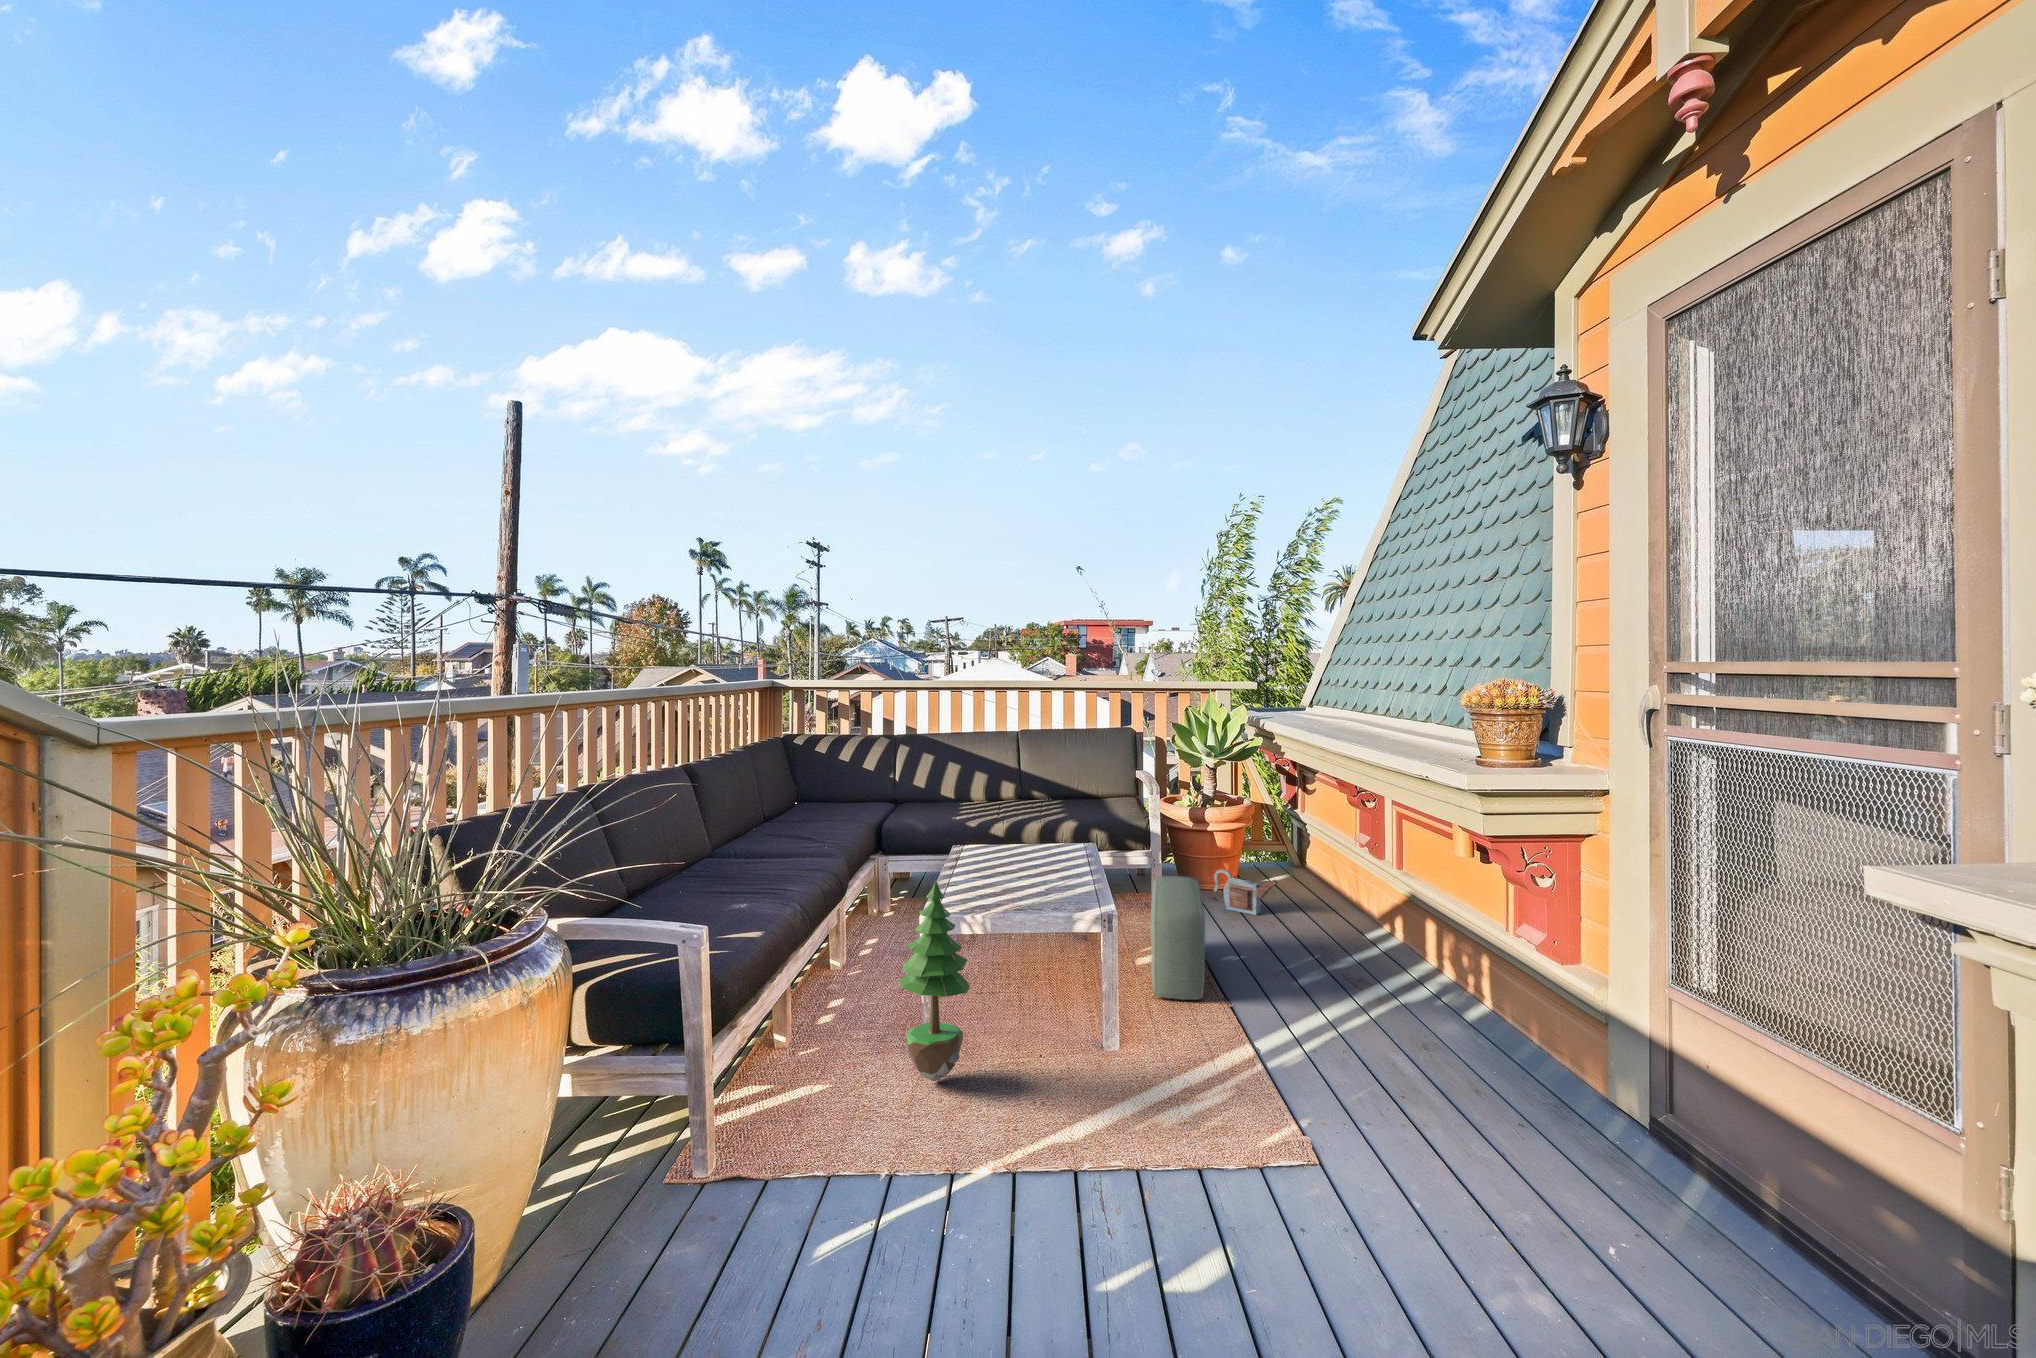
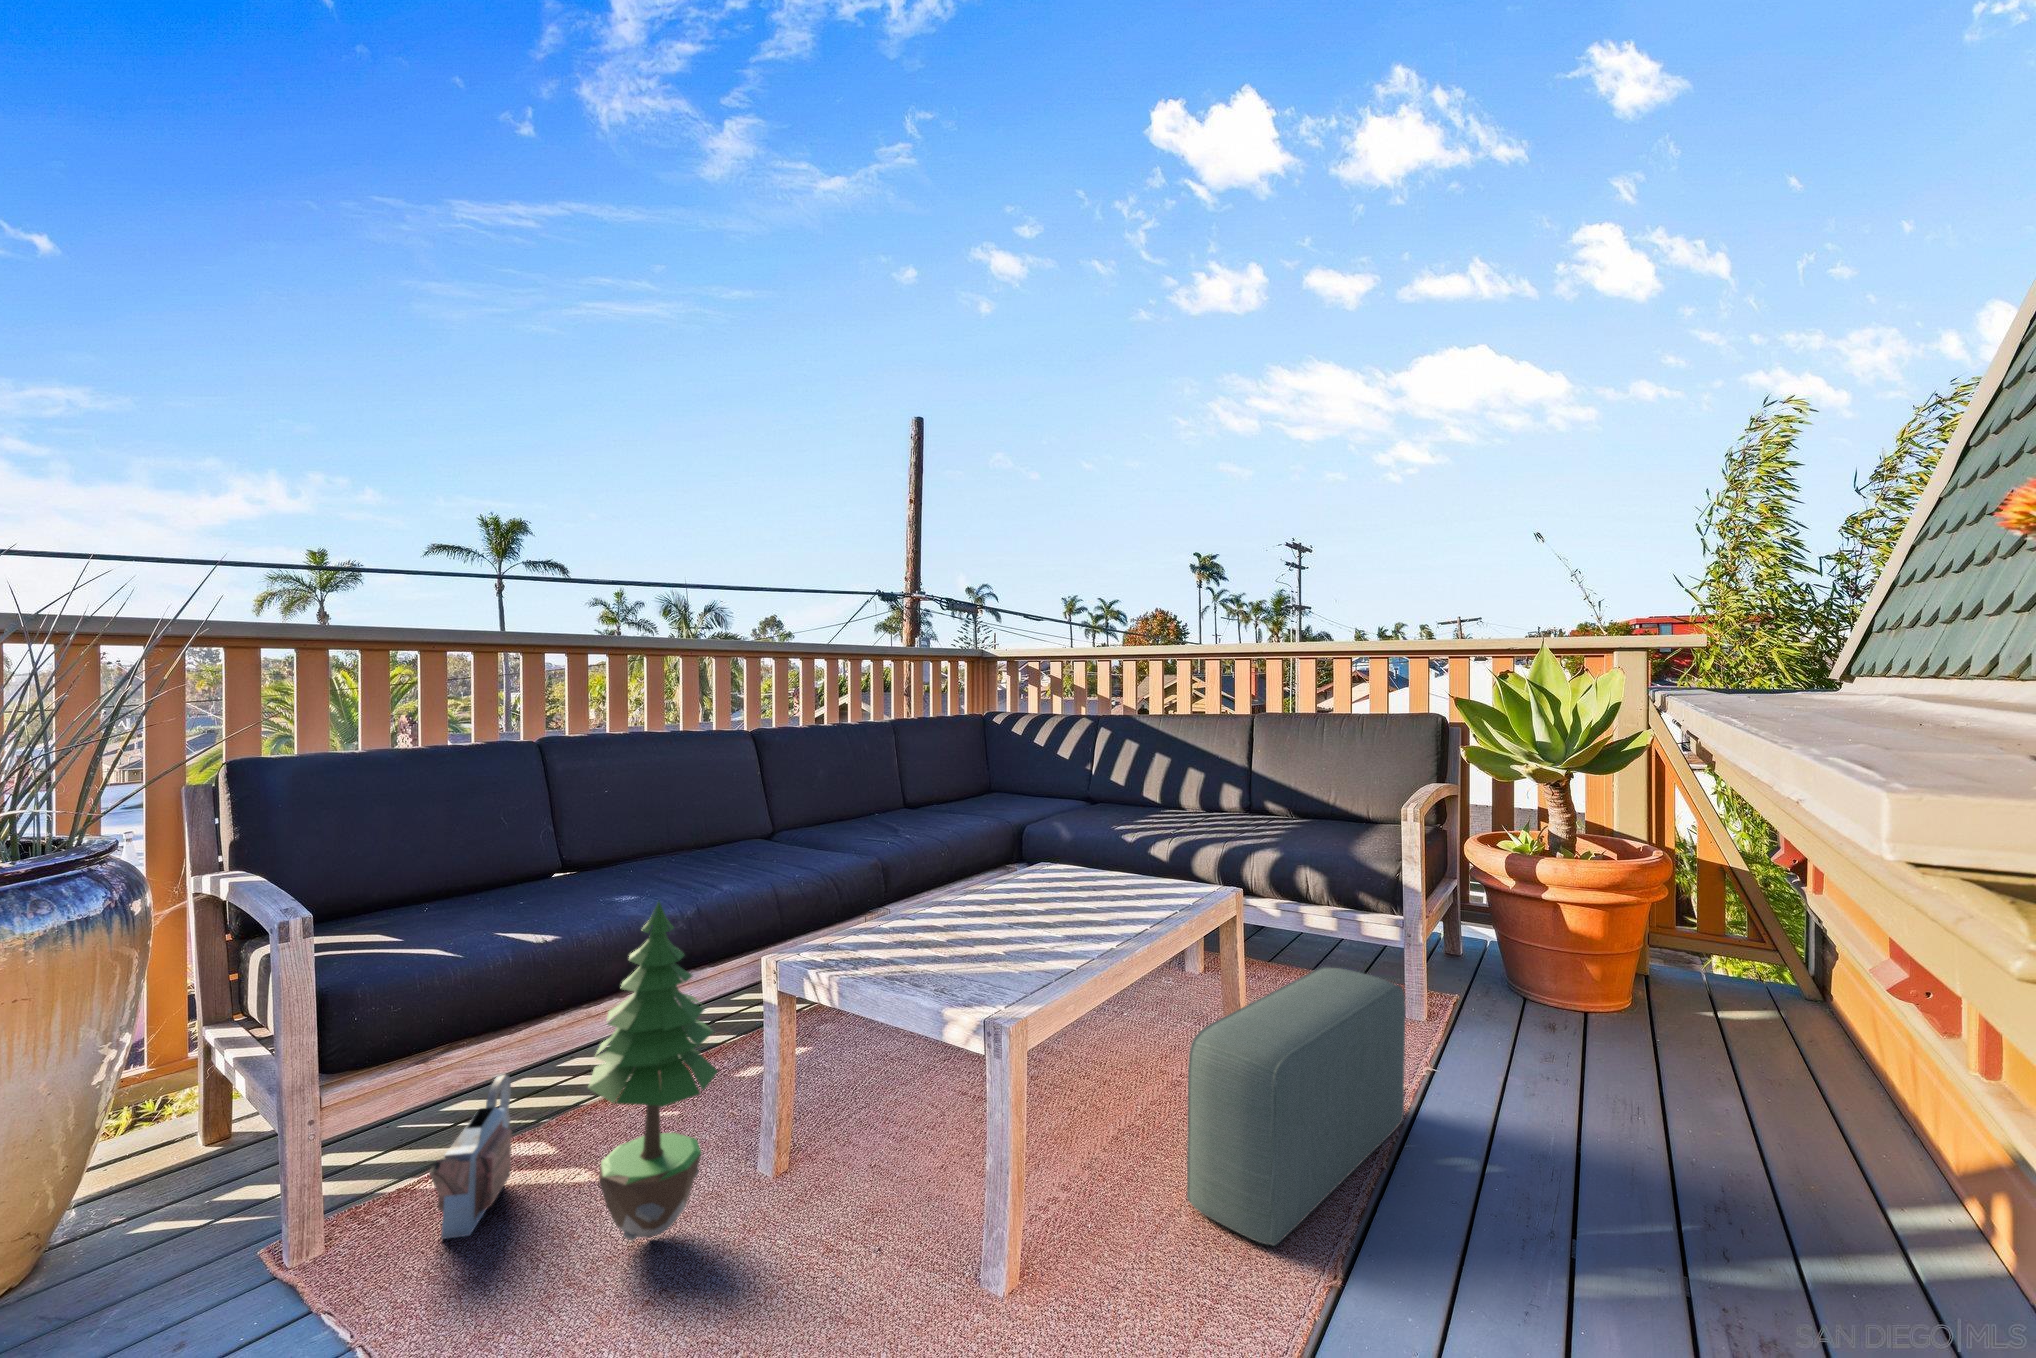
watering can: present [1214,869,1278,915] -> present [429,1075,512,1239]

